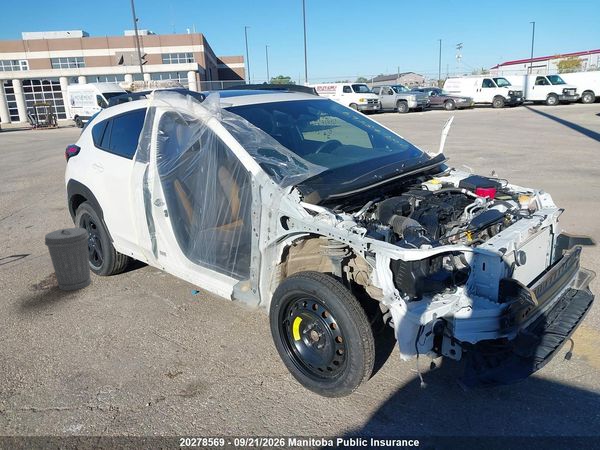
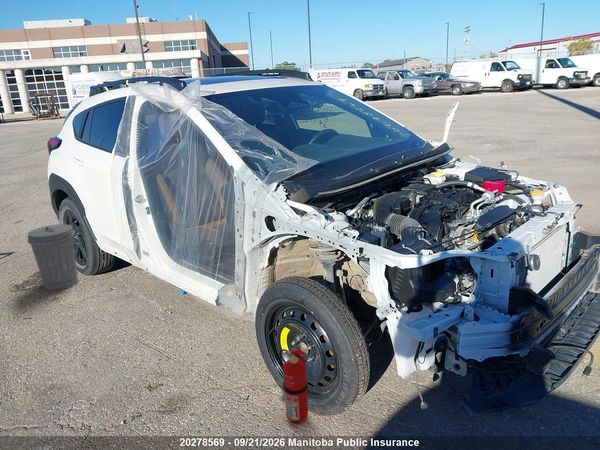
fire extinguisher: none [293,330,319,403] -> present [279,344,308,422]

